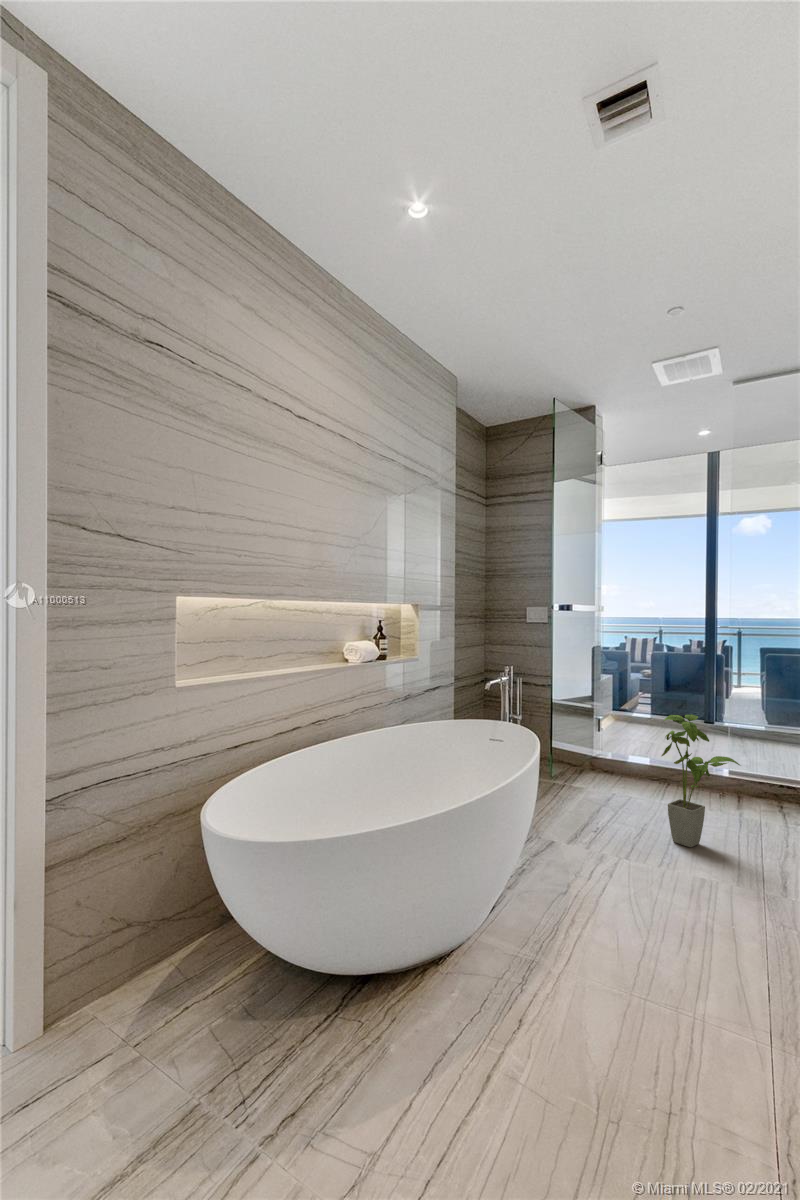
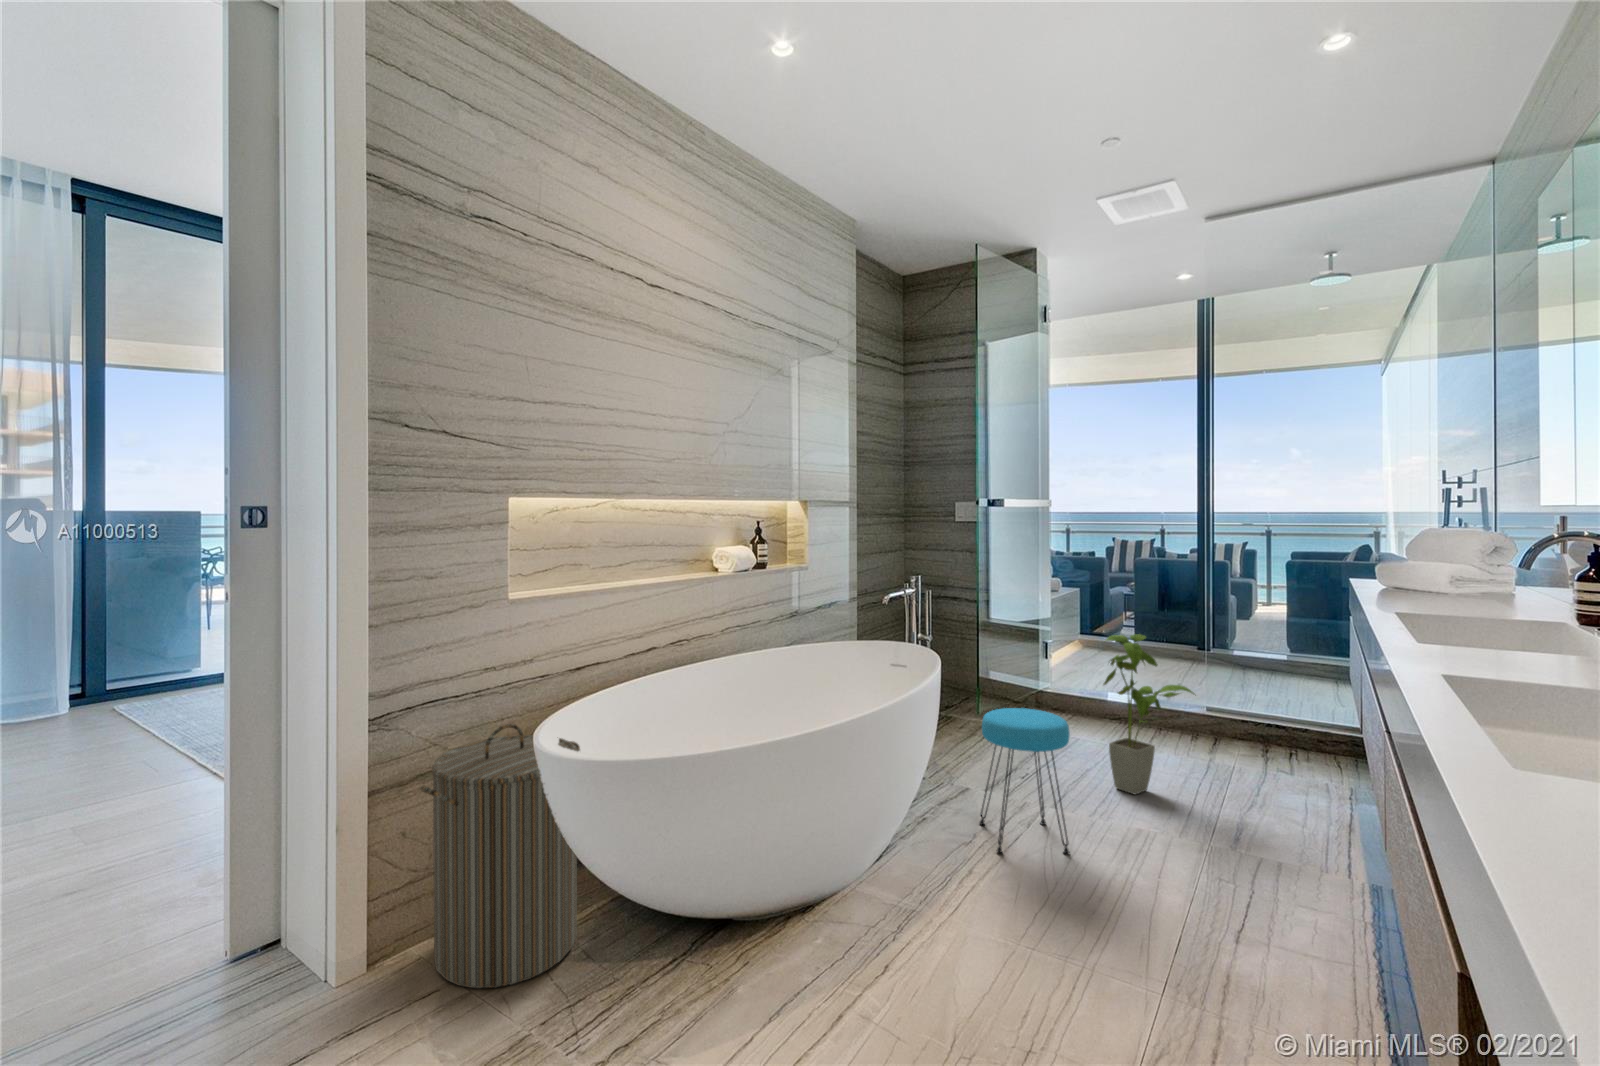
stool: none [570,777,652,903] -> present [979,708,1070,853]
laundry hamper: none [101,799,243,1052] -> present [421,724,580,988]

